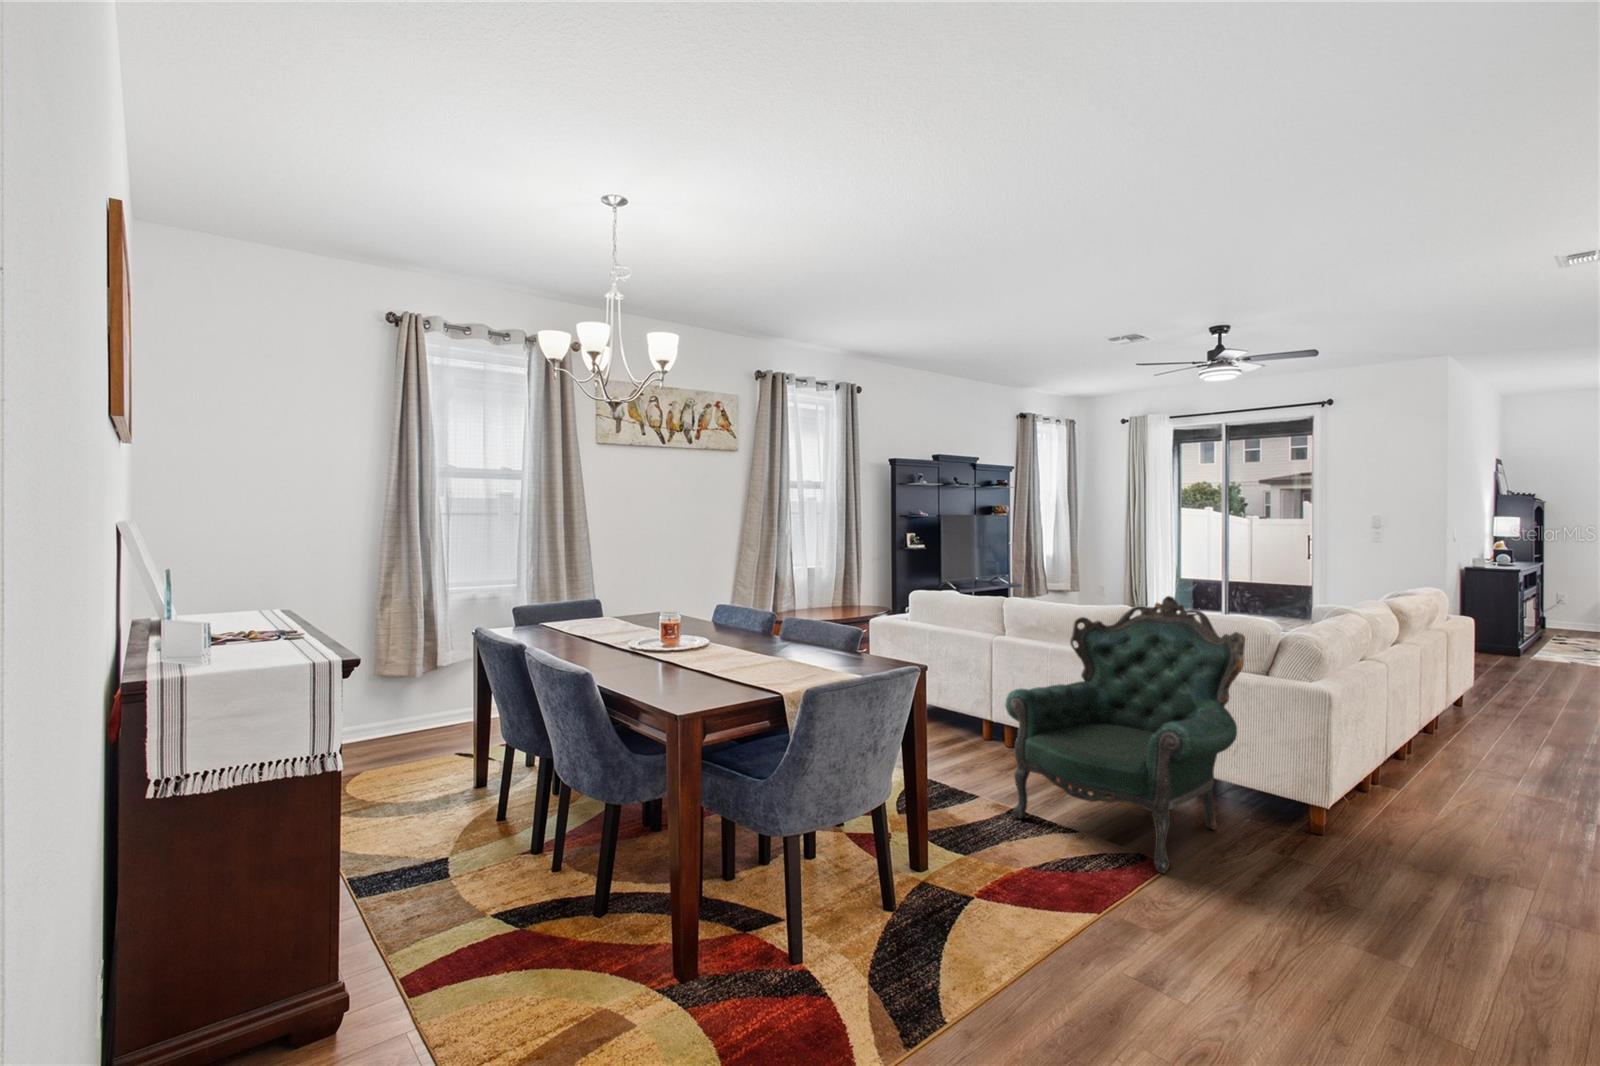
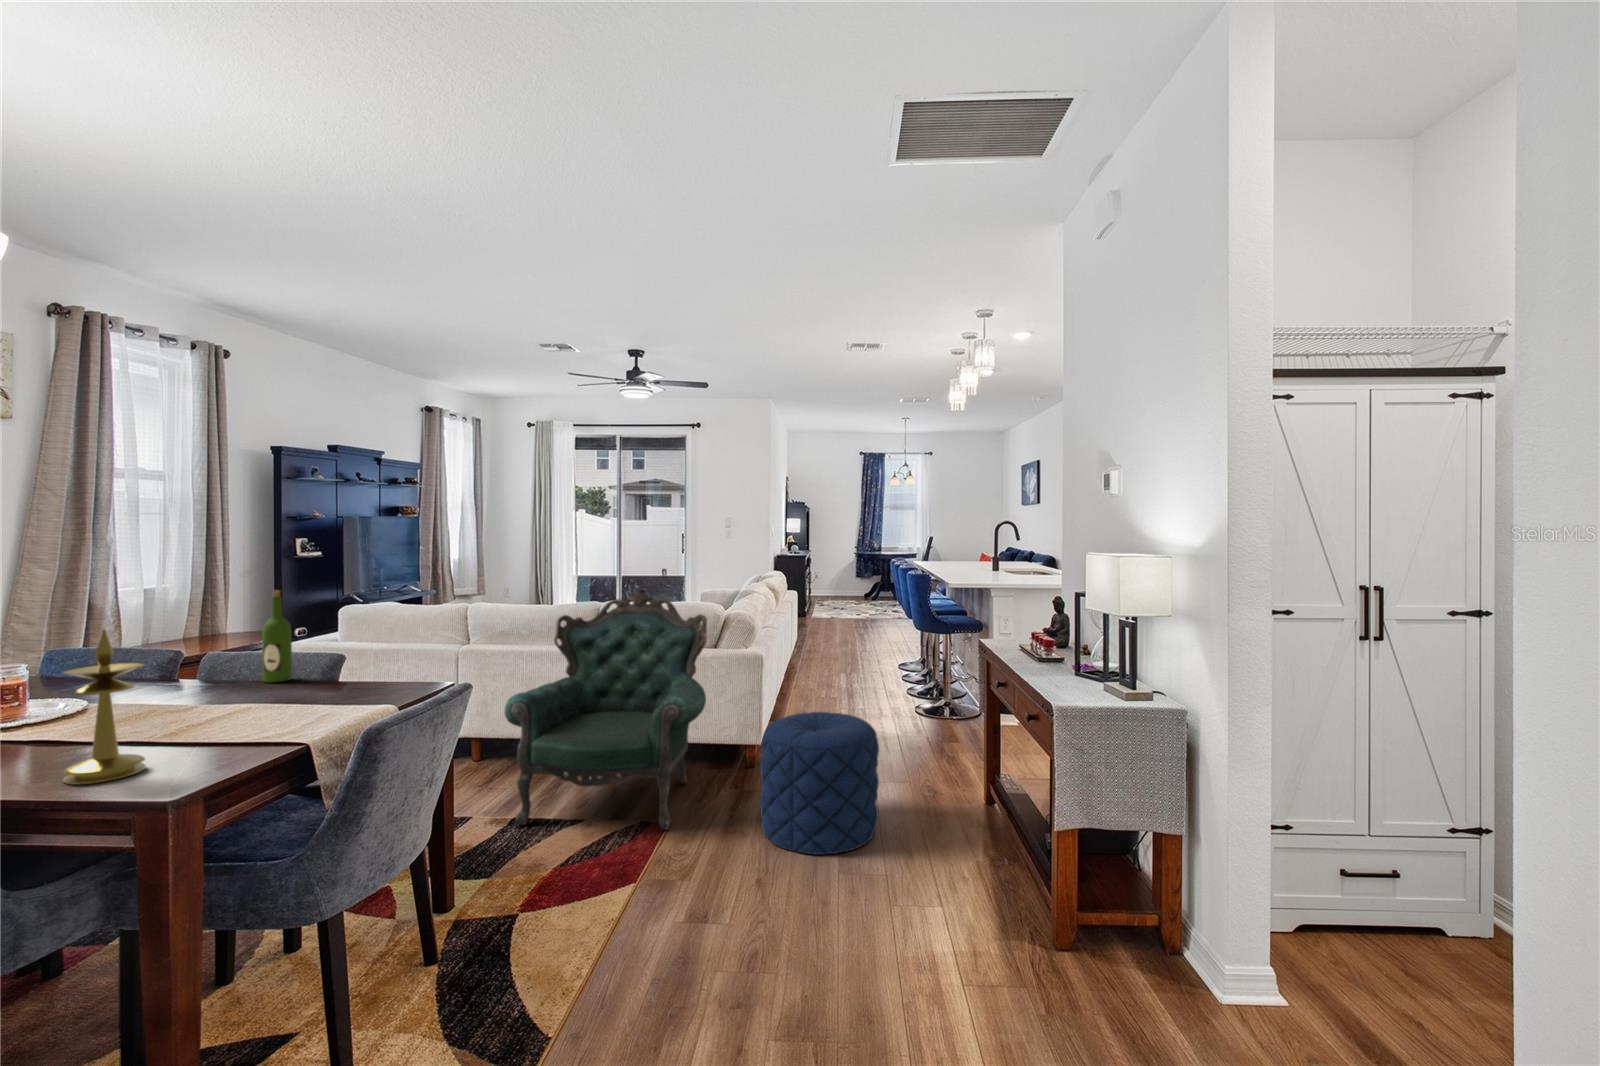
wine bottle: none [810,576,828,647] -> present [262,590,292,682]
candlestick: none [652,596,693,696] -> present [62,629,146,785]
pouf: none [1287,782,1502,1001] -> present [760,712,879,855]

